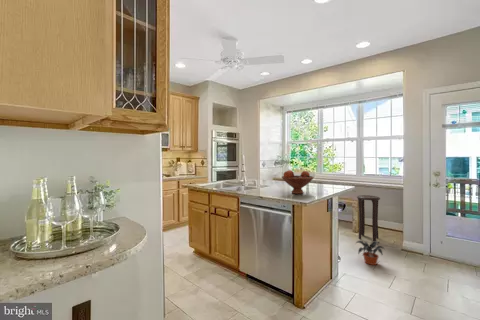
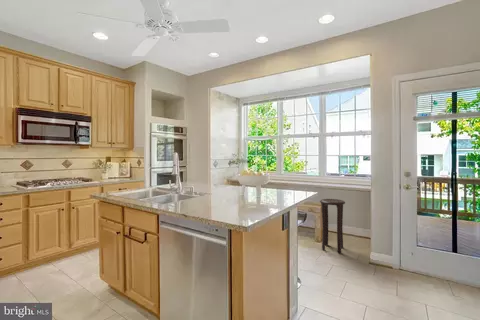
fruit bowl: present [282,170,313,194] -> none [221,173,266,207]
potted plant: present [356,241,383,265] -> none [319,257,355,289]

